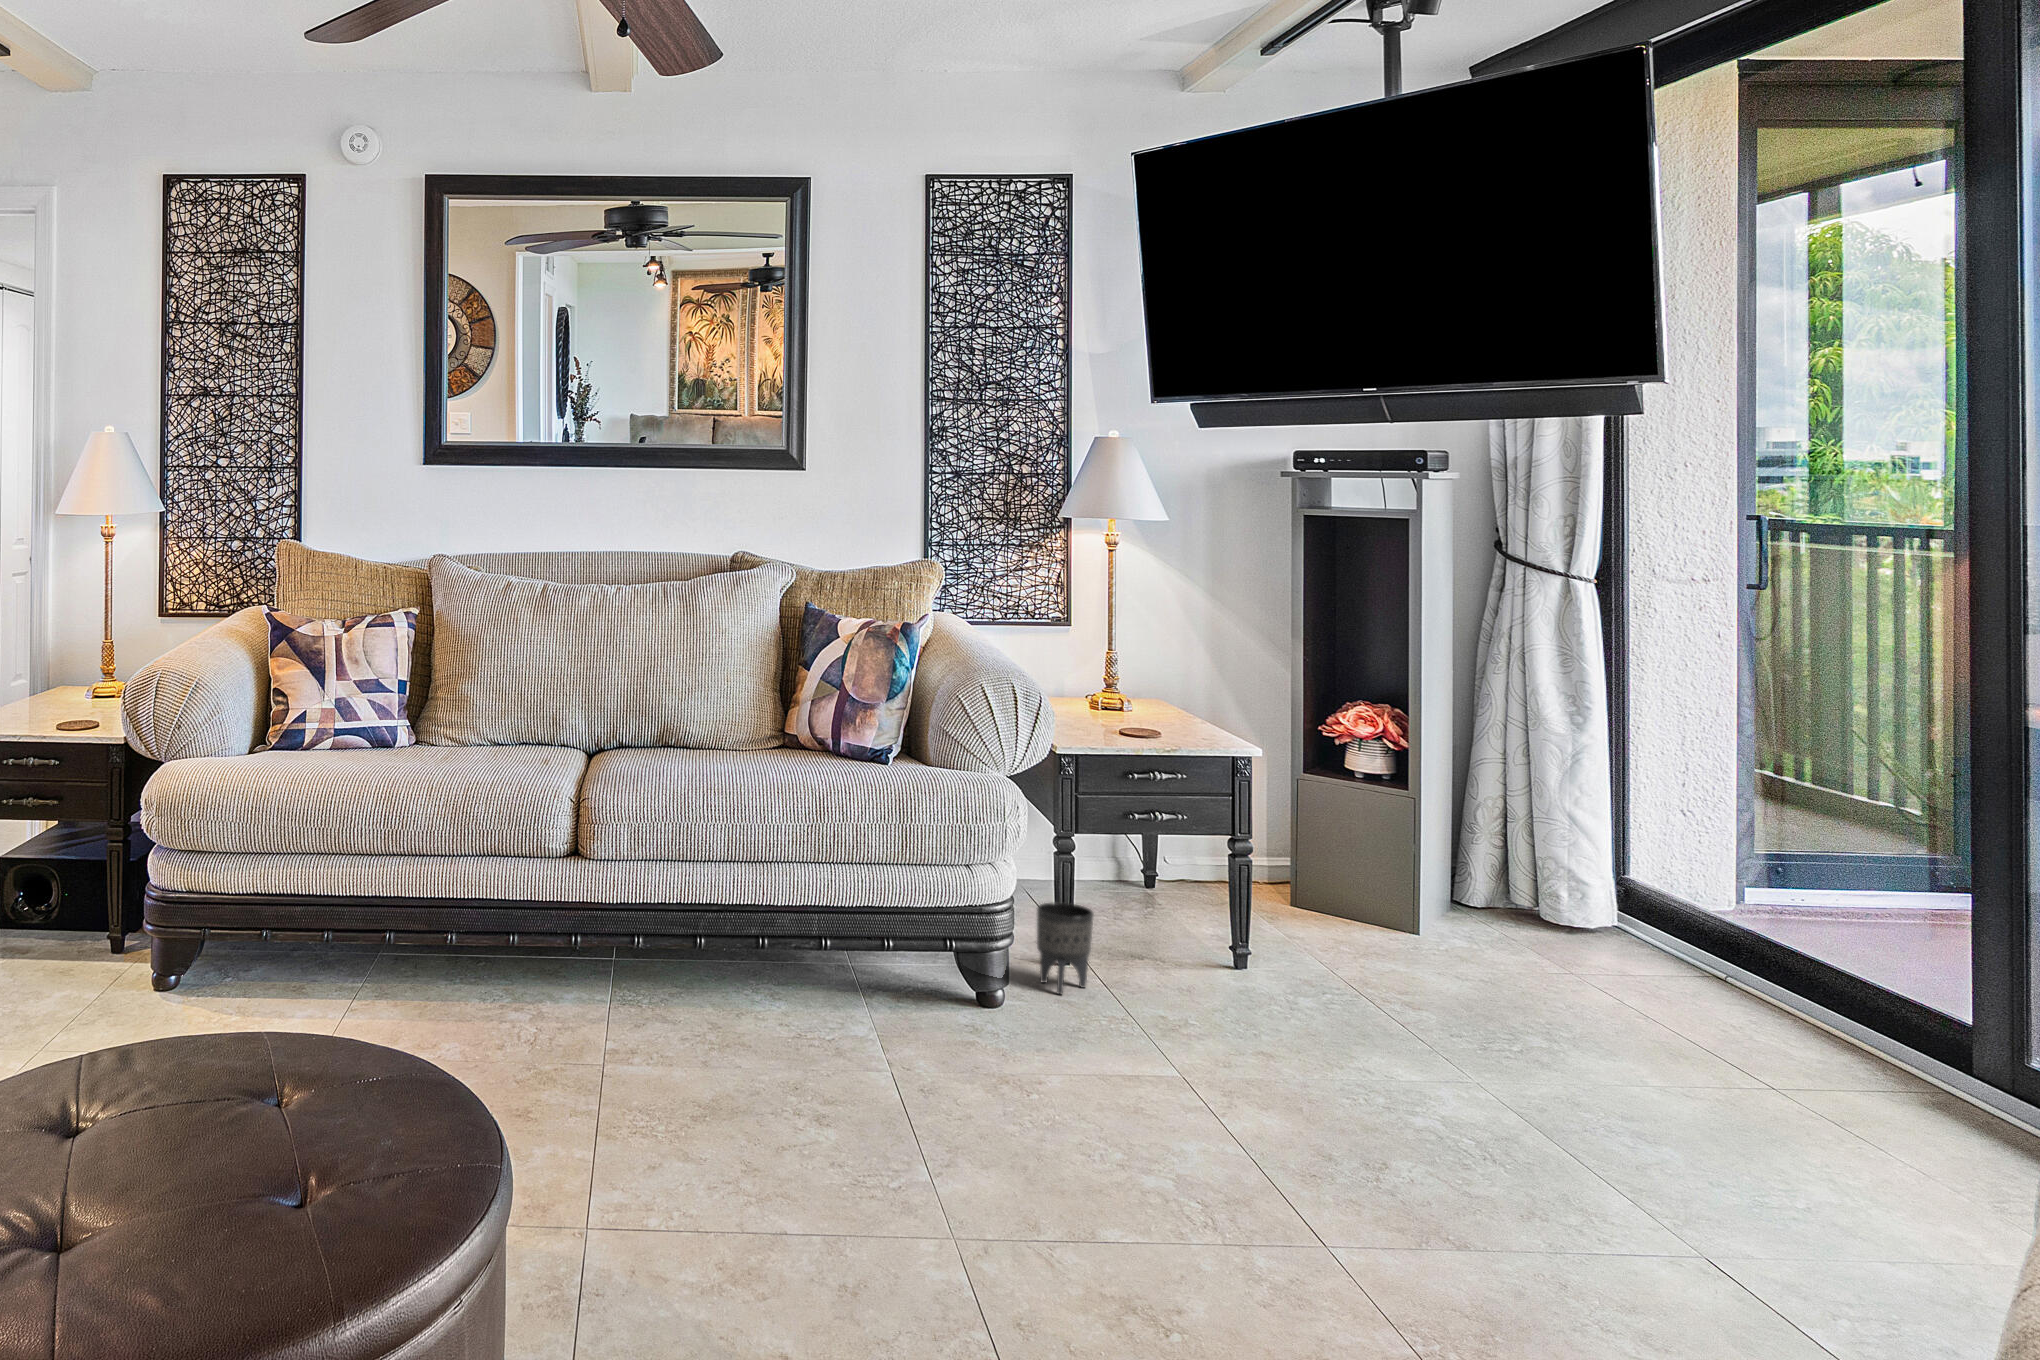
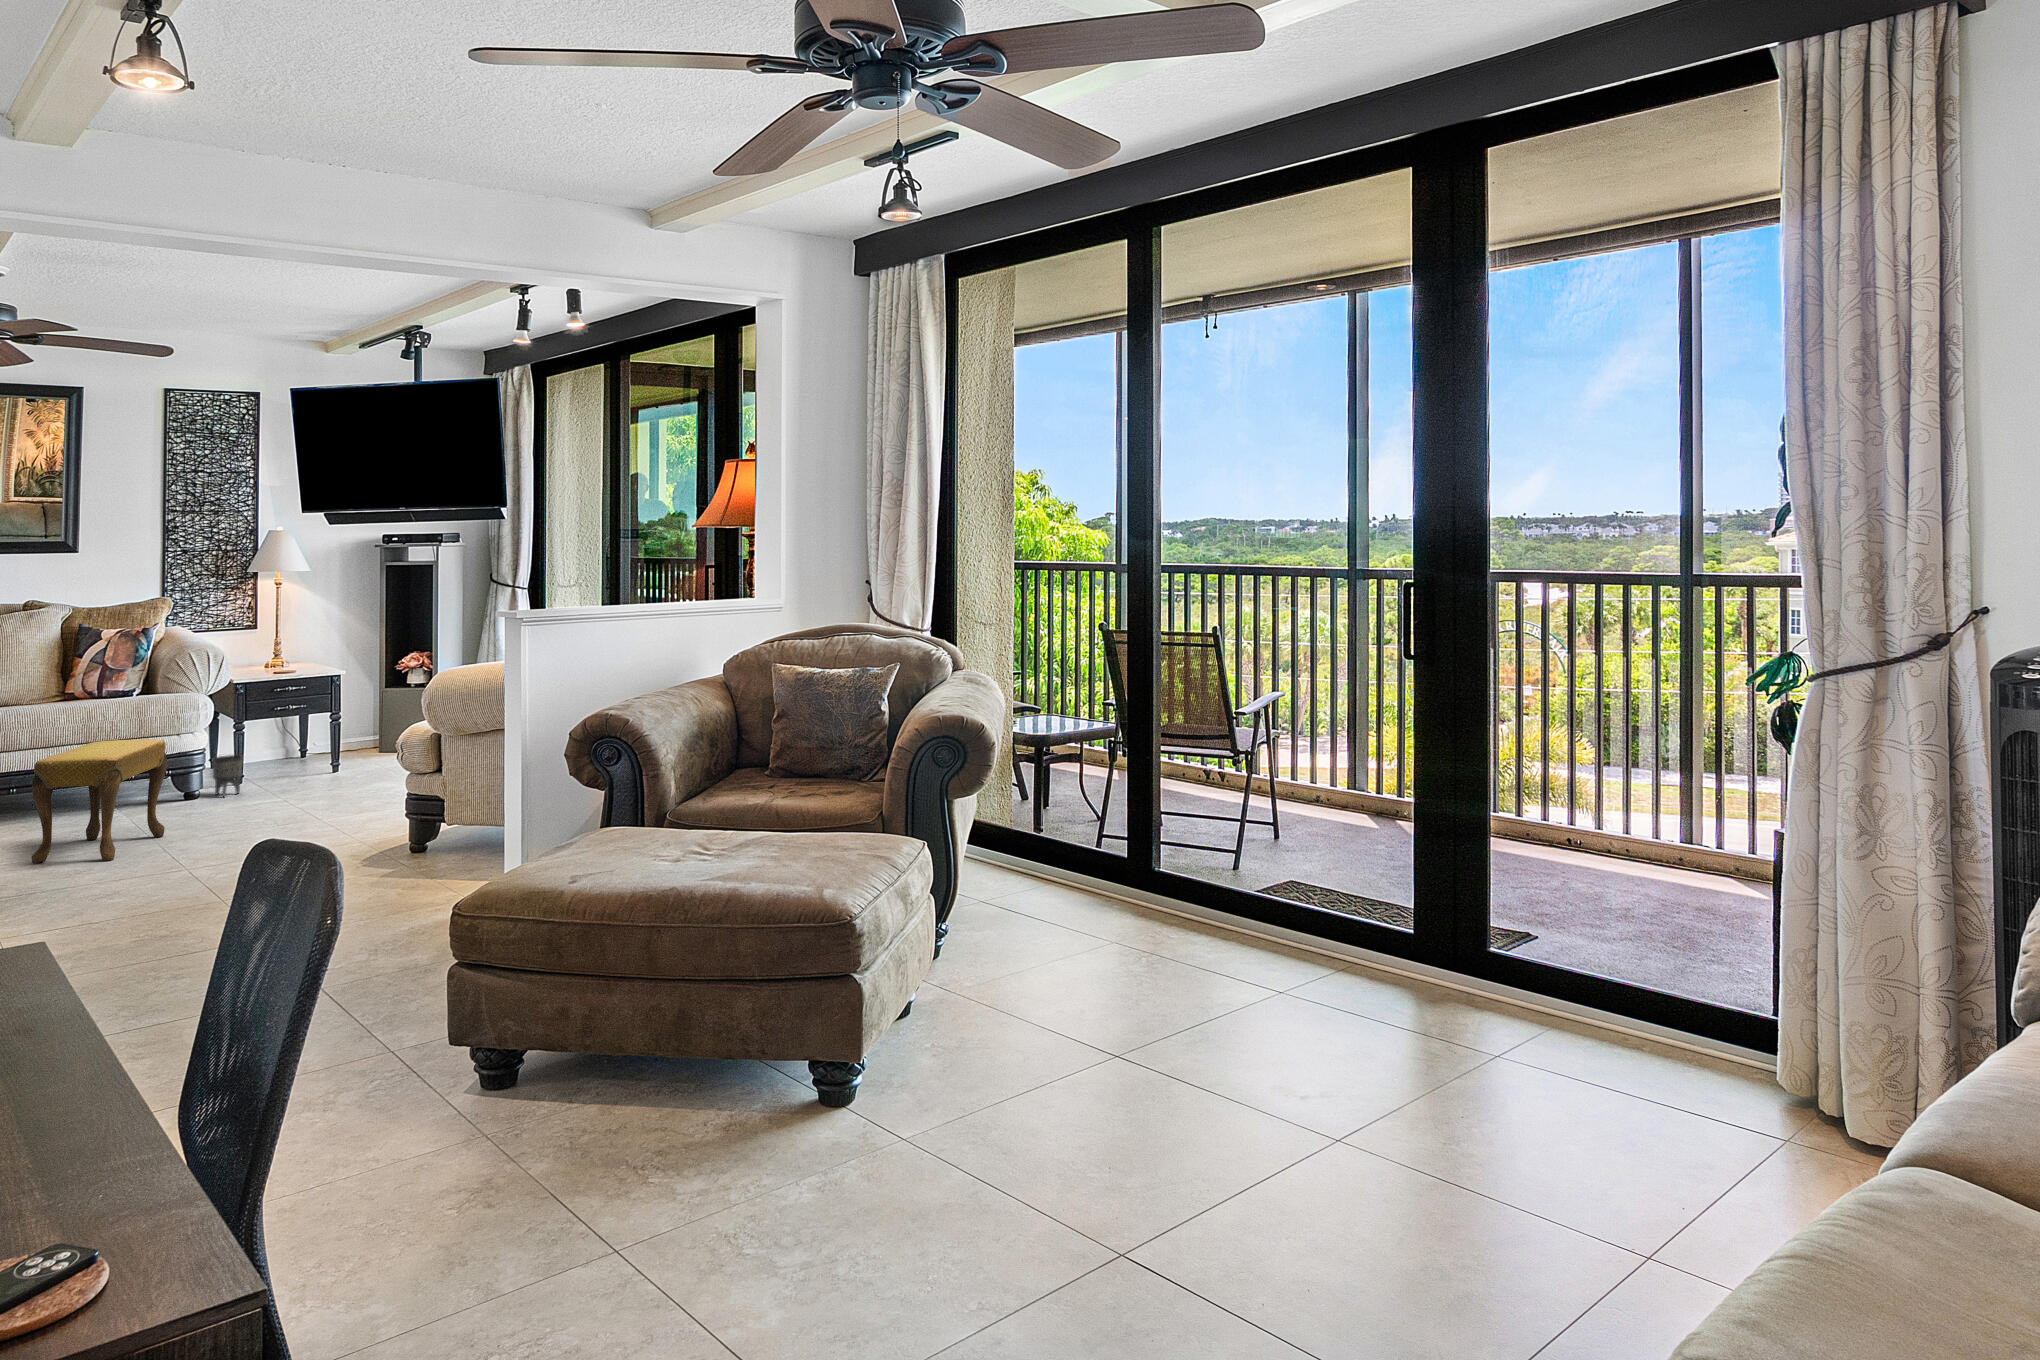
footstool: none [731,898,989,1230] -> present [32,739,167,863]

